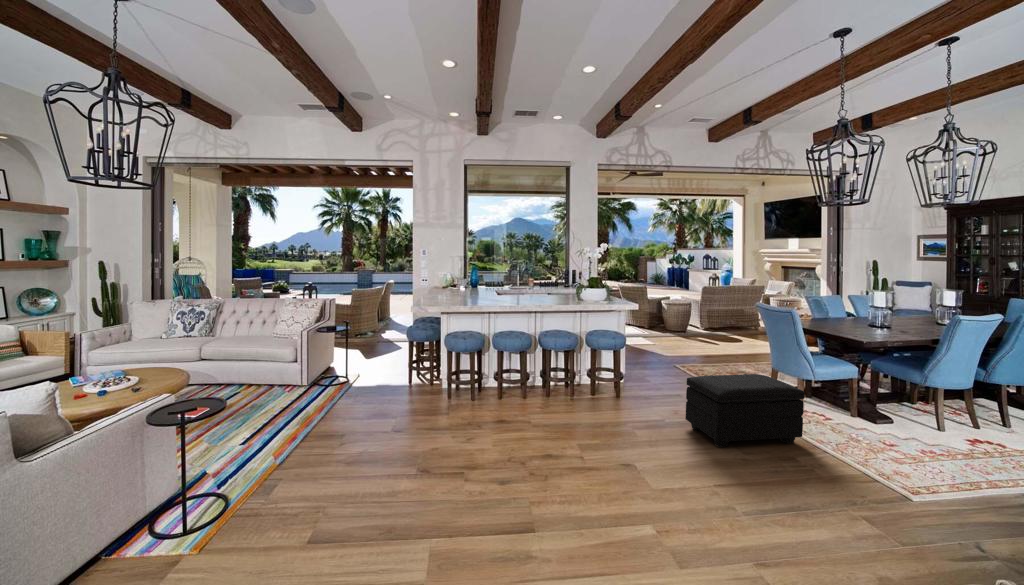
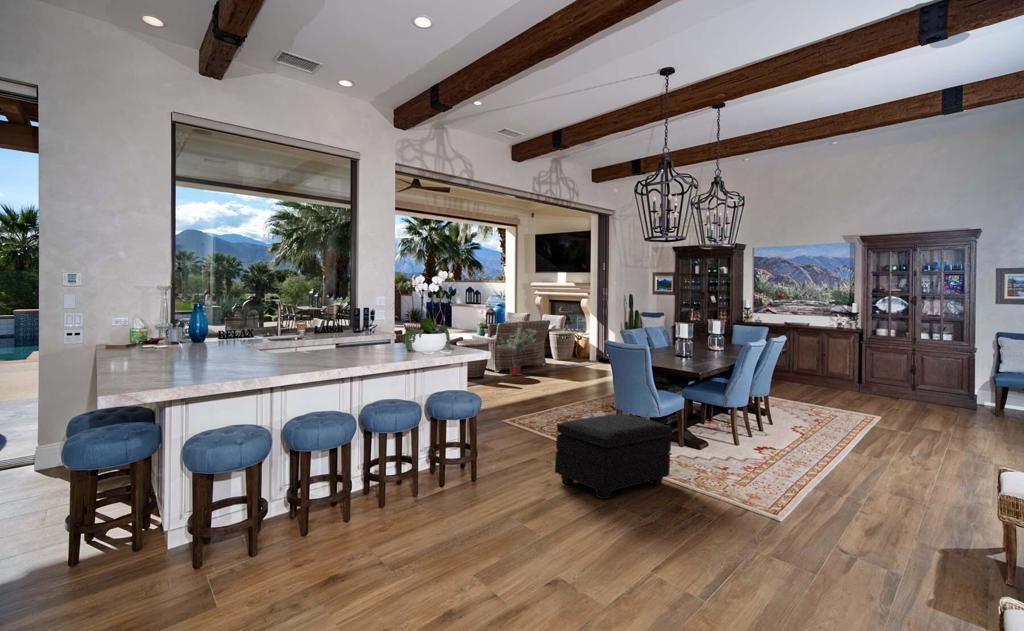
potted tree: none [704,287,745,336] -> present [498,324,536,376]

